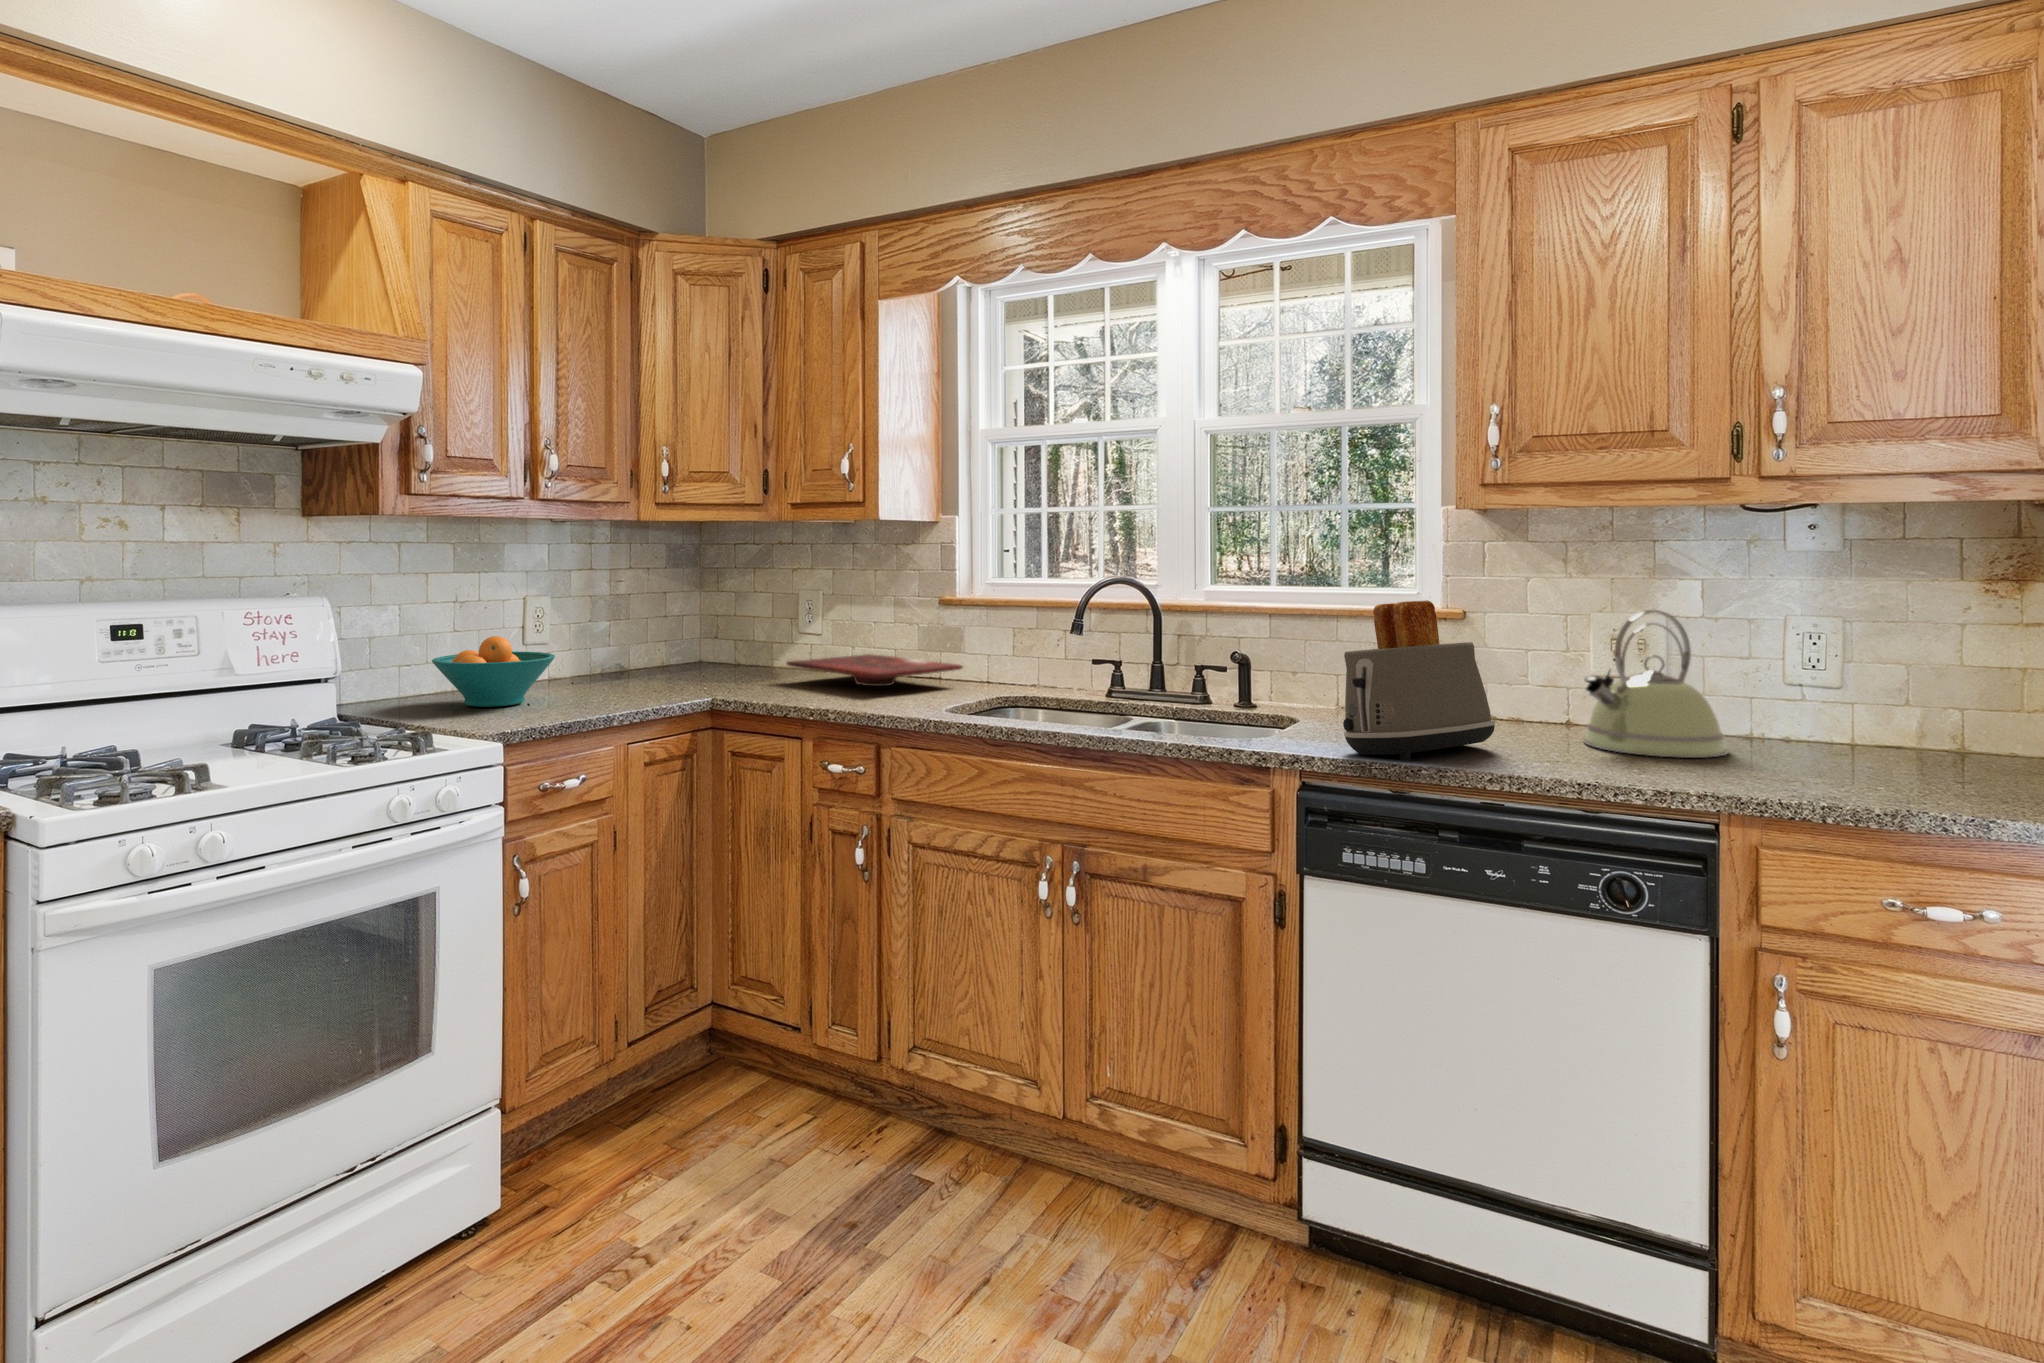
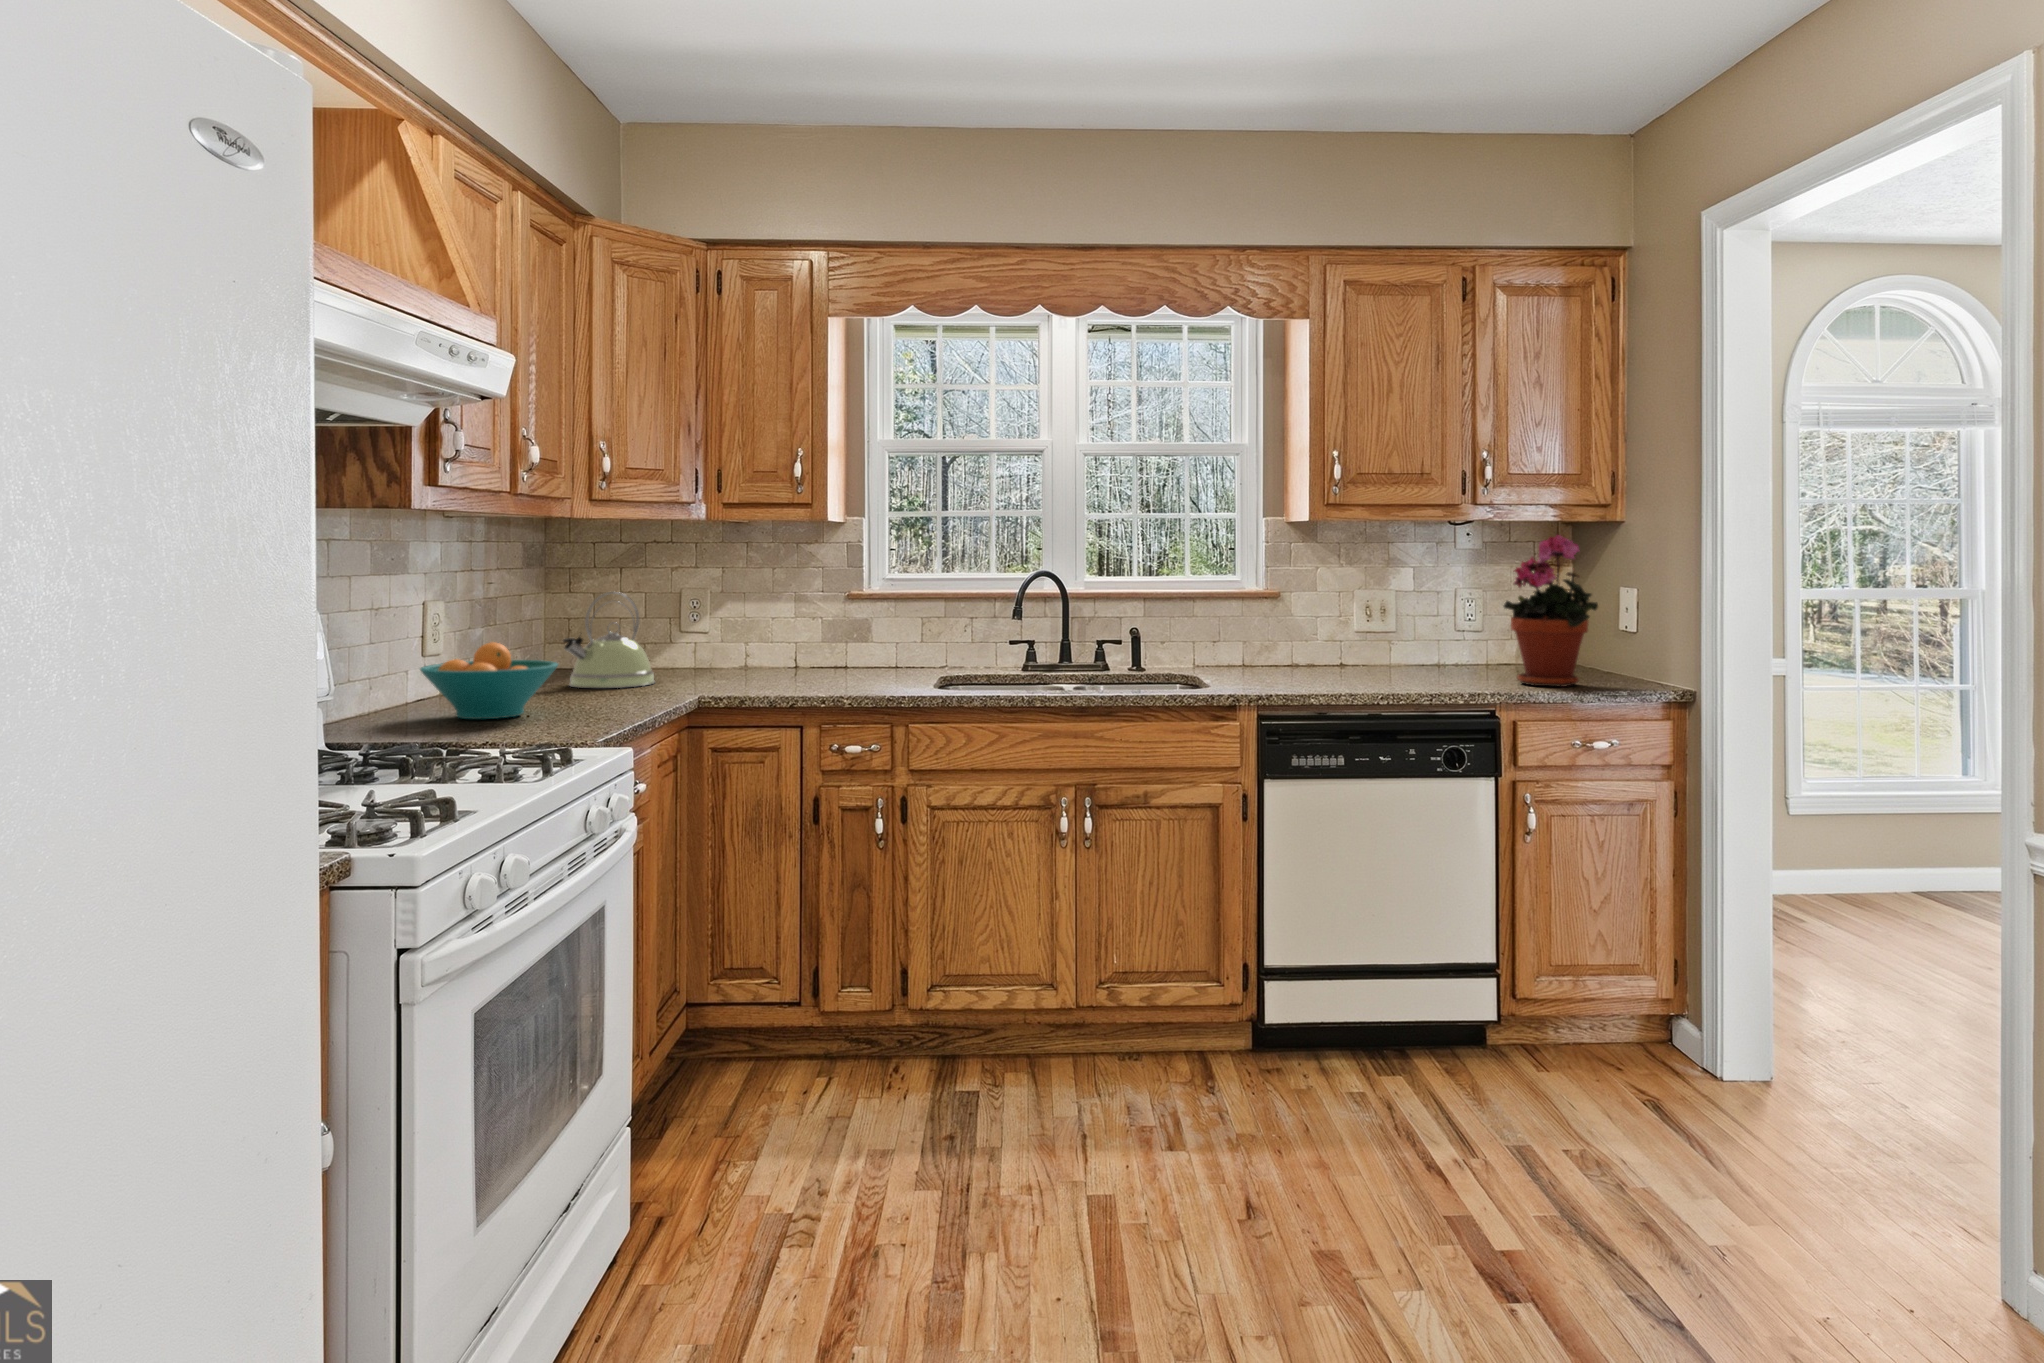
potted plant: none [1783,525,1974,798] -> present [1504,535,1598,687]
toaster: present [1343,600,1495,761] -> none [1283,584,1355,691]
kettle: present [1583,610,1728,758] -> present [563,592,655,688]
cutting board: present [787,654,963,686] -> none [719,653,891,679]

